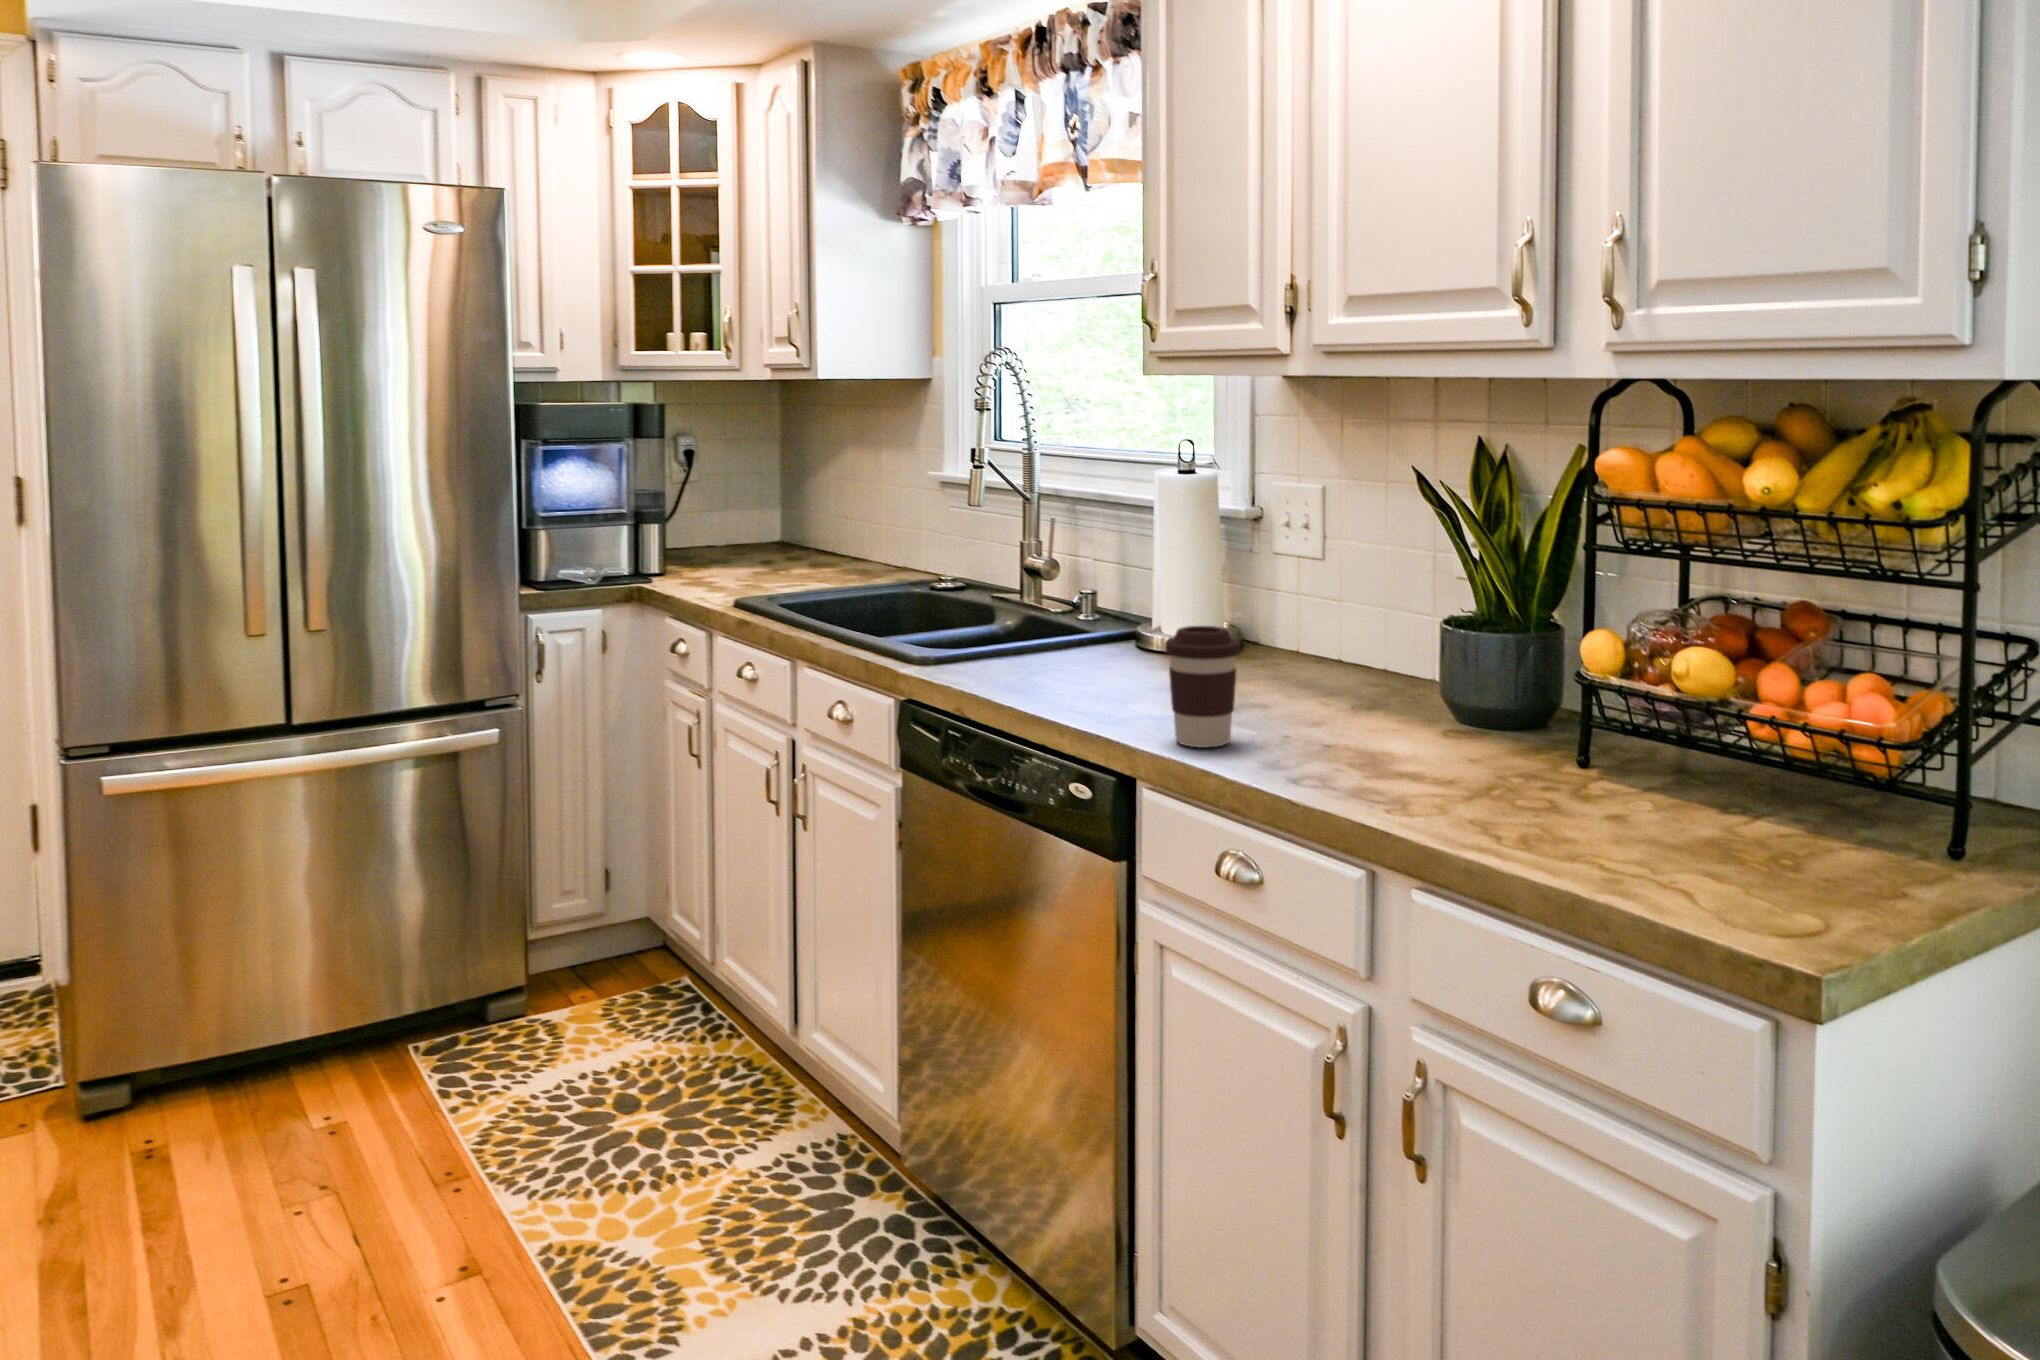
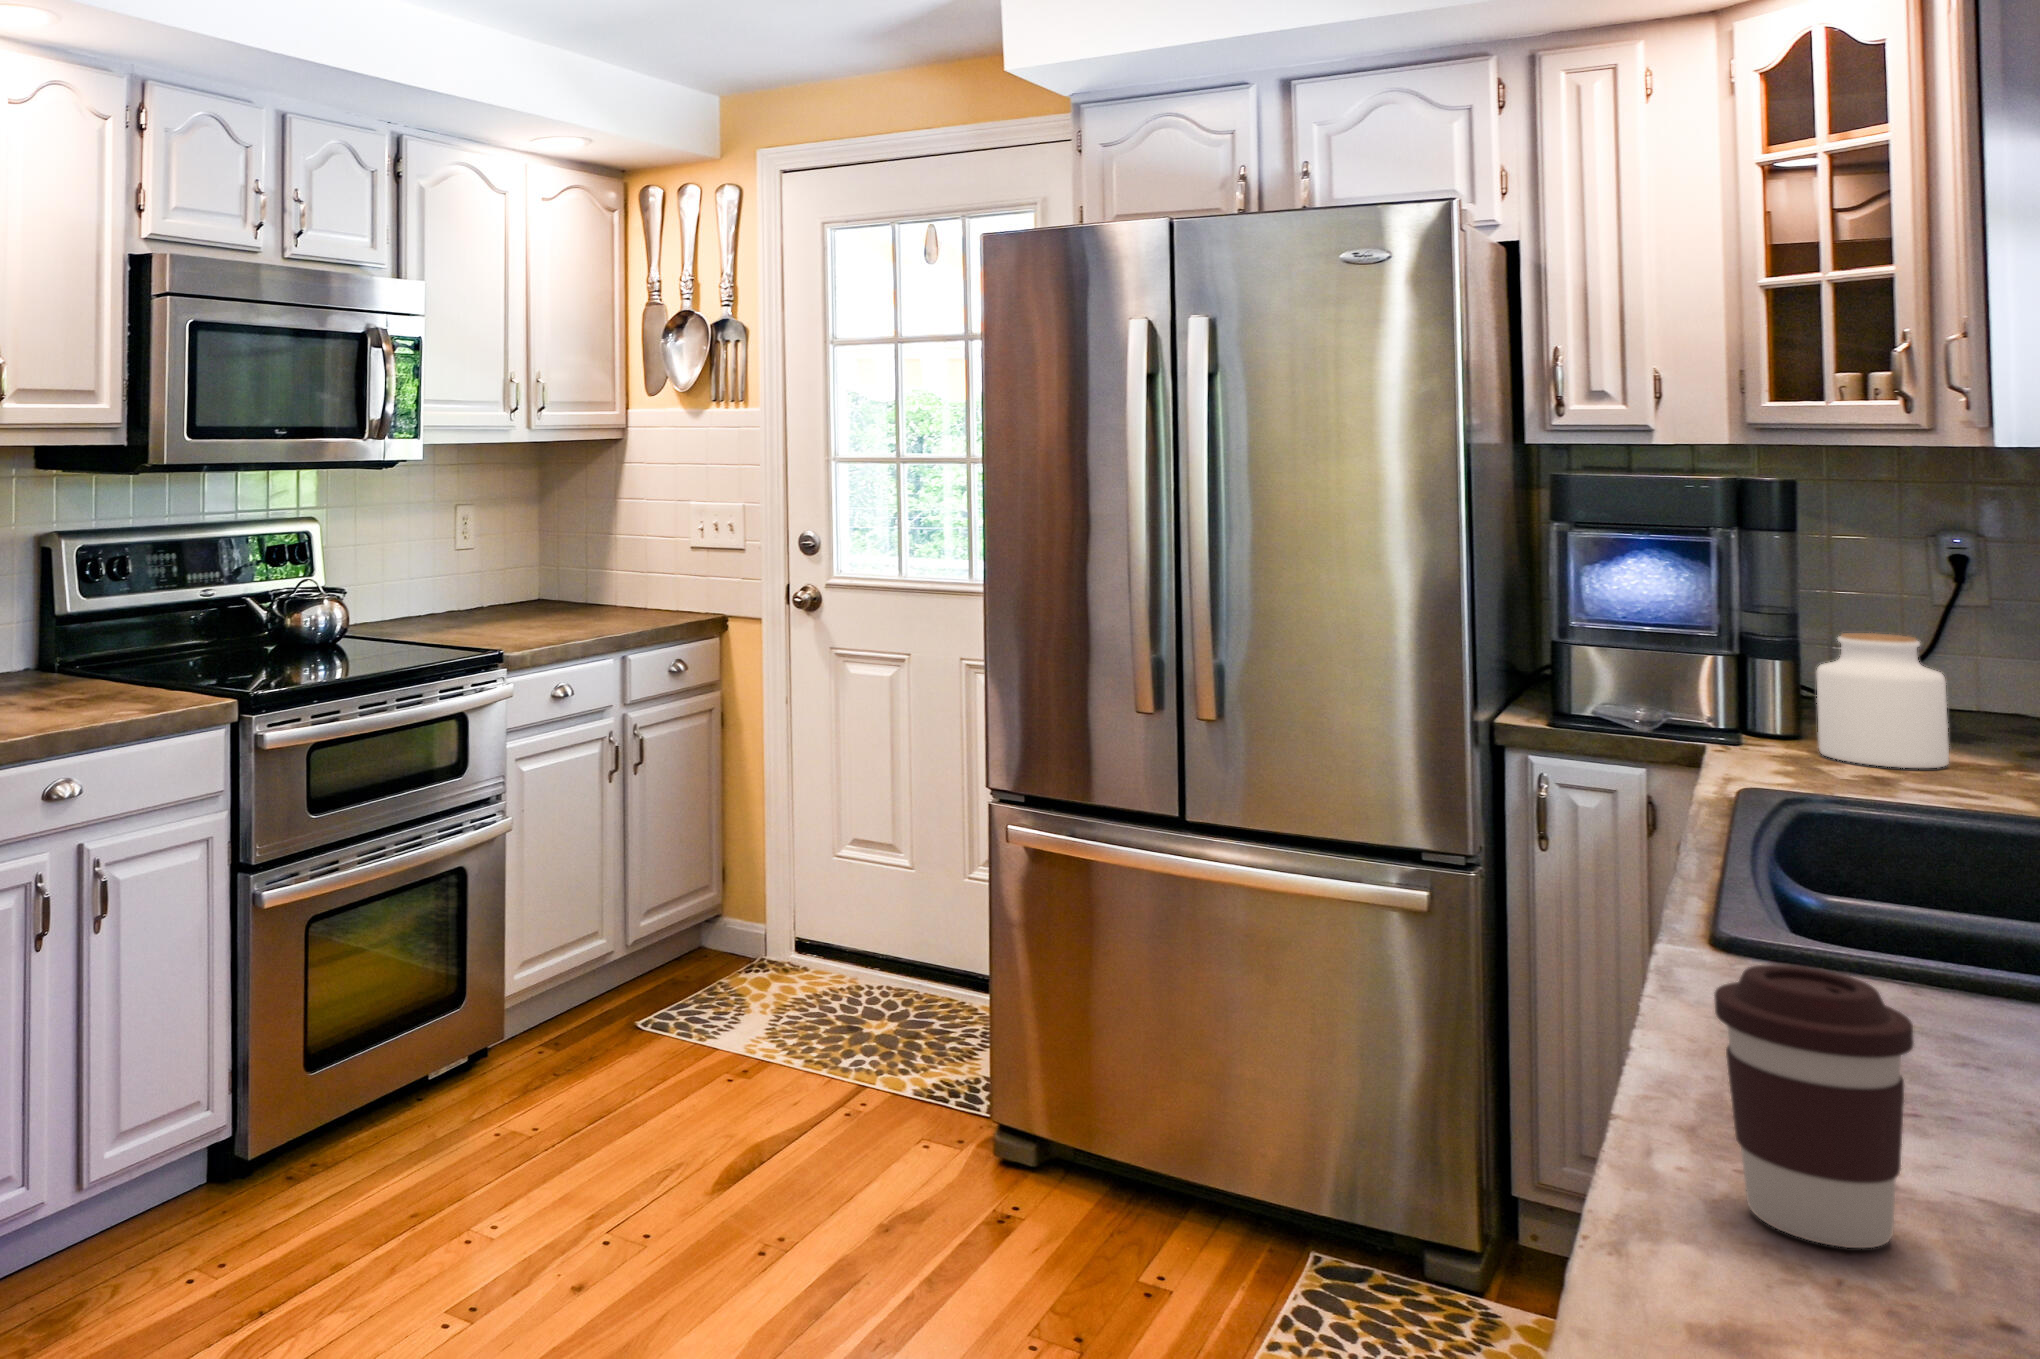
jar: none [700,500,766,582] -> present [1817,633,1949,768]

